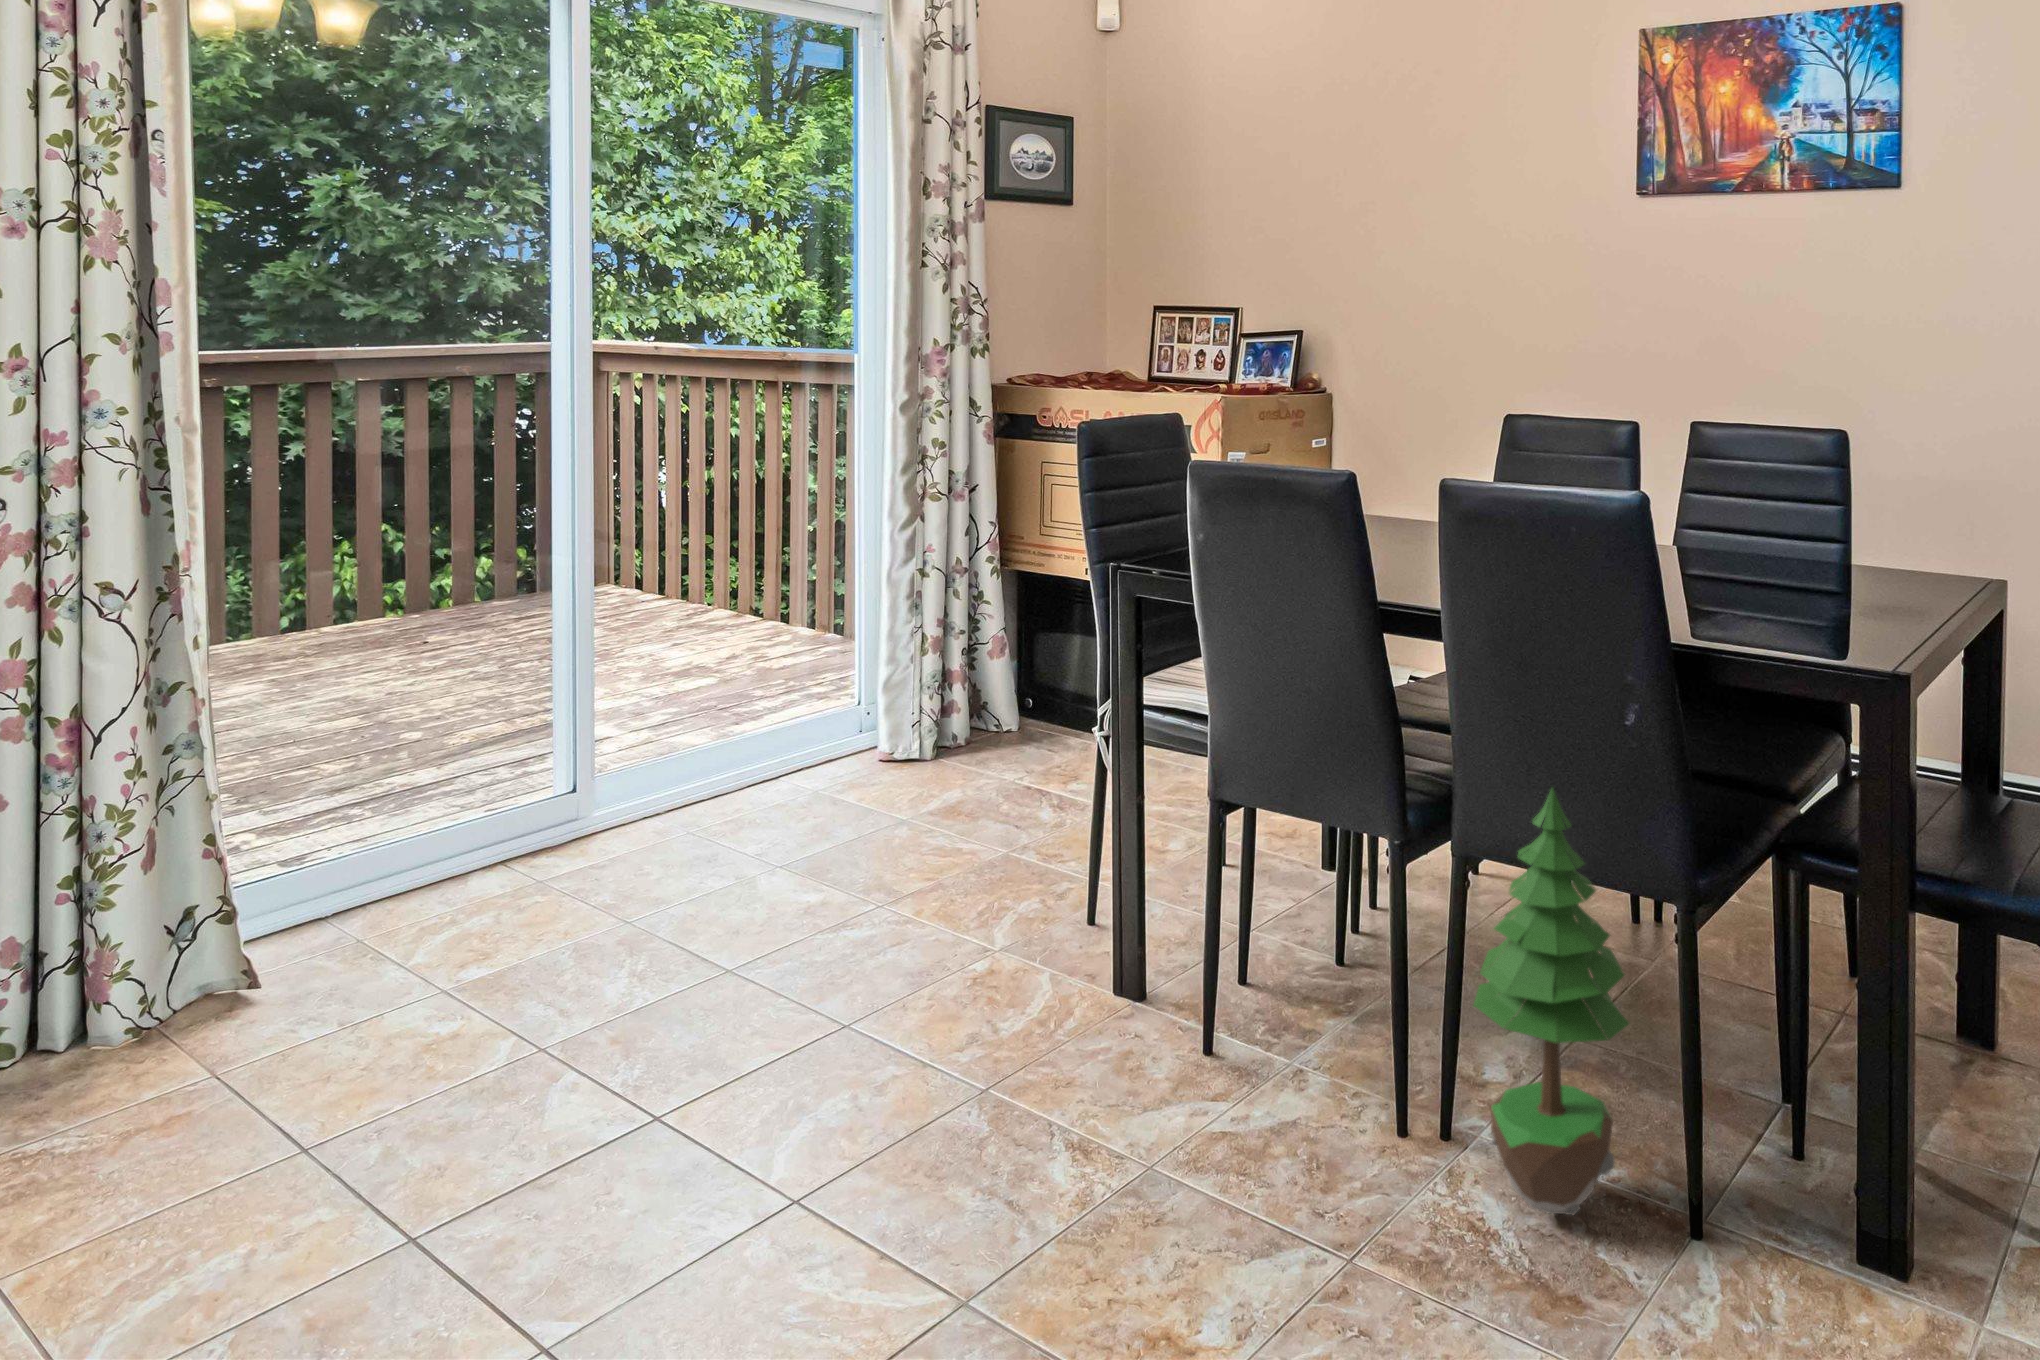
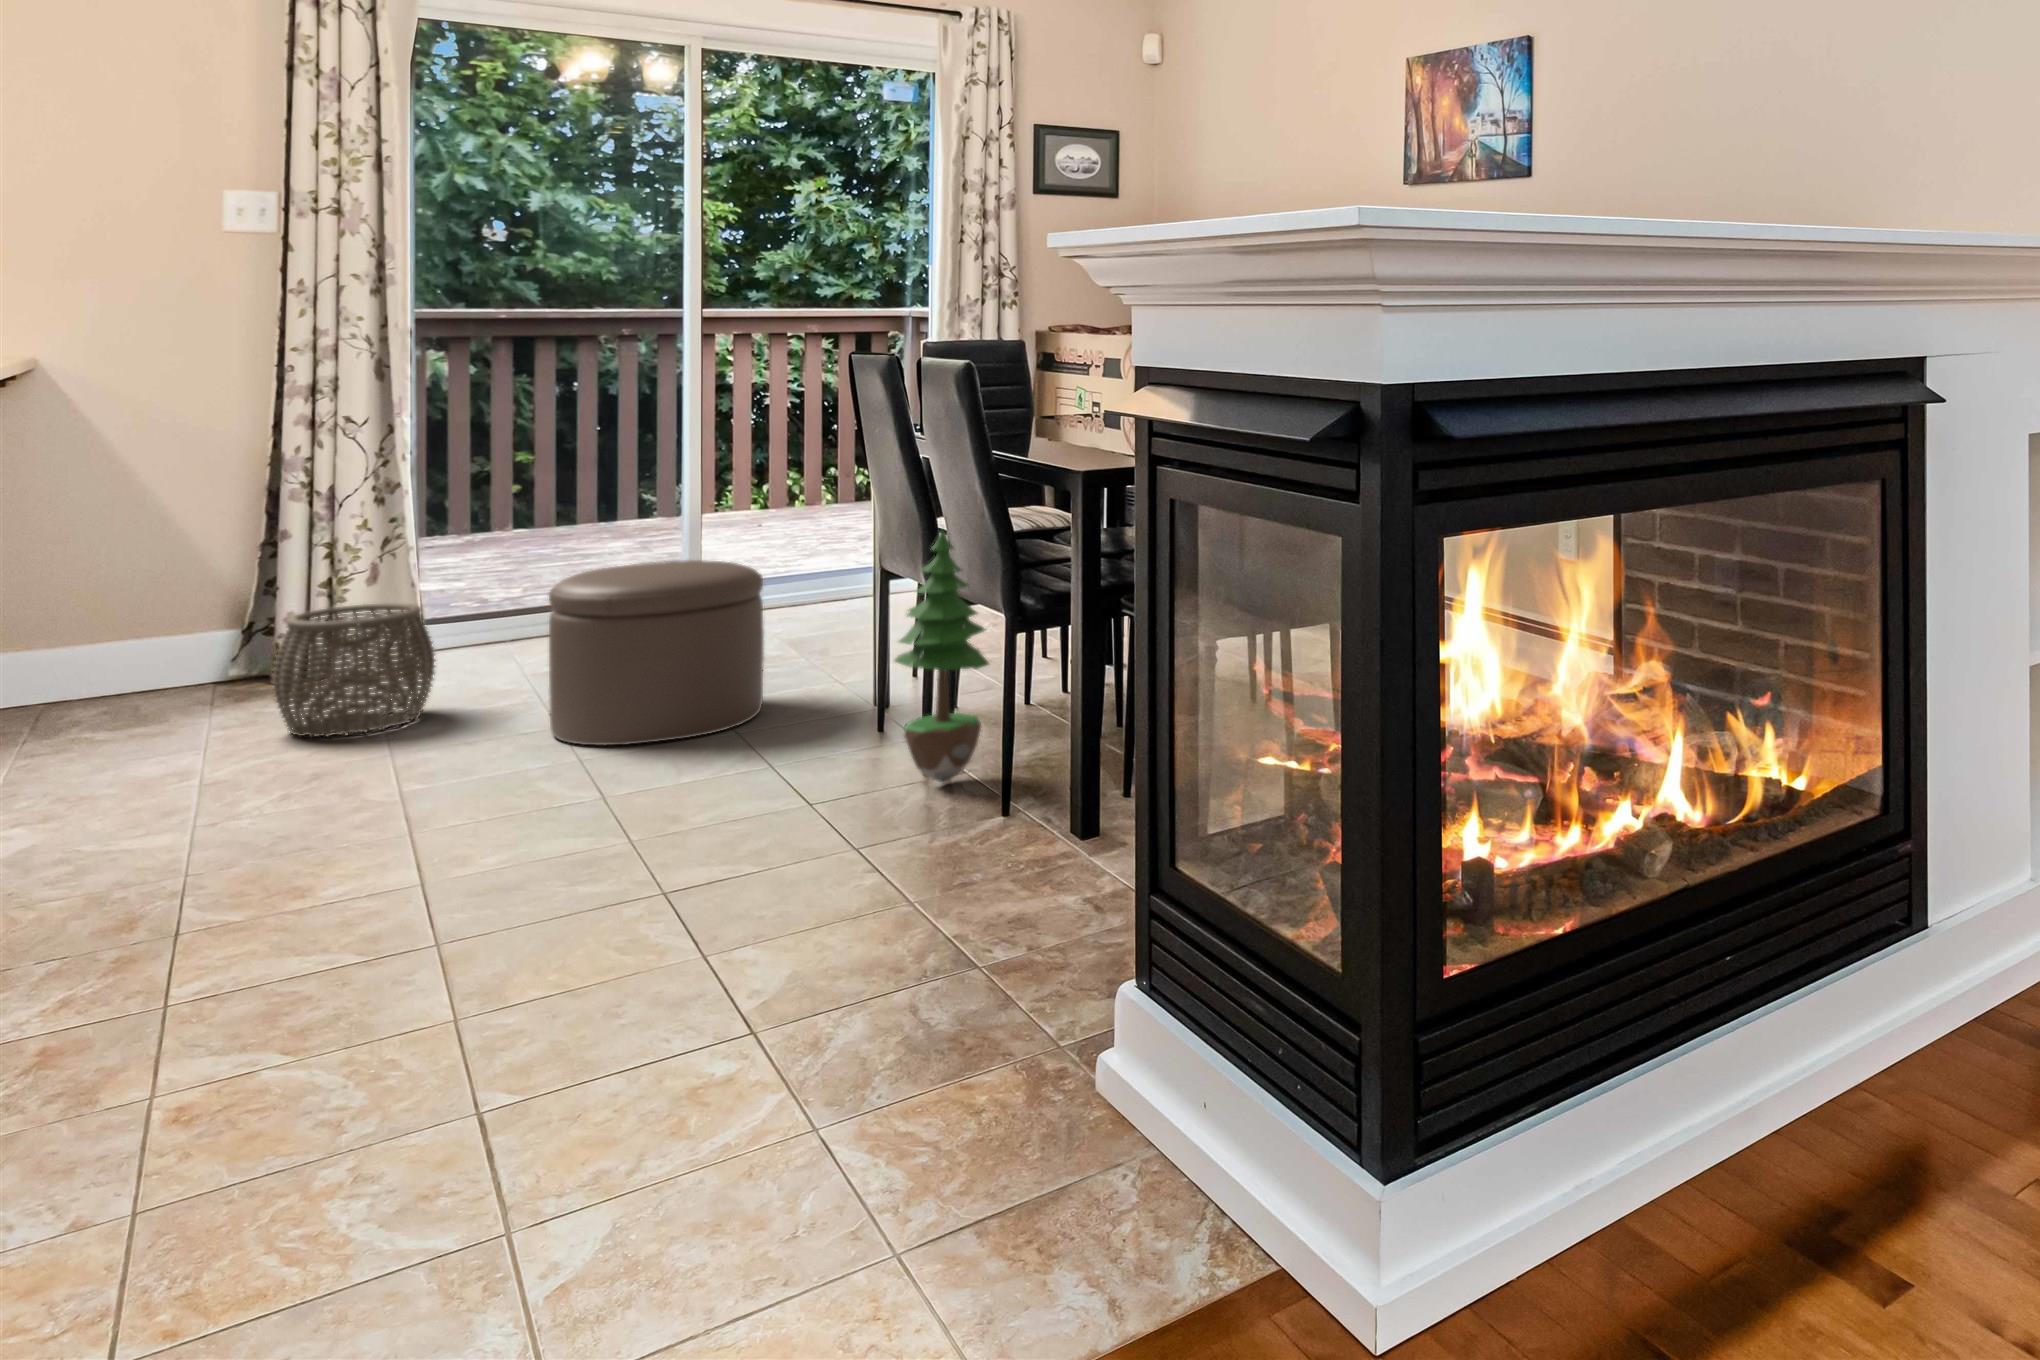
ottoman: none [676,807,1005,1187] -> present [549,560,764,746]
woven basket: none [121,938,419,1240] -> present [272,603,436,737]

